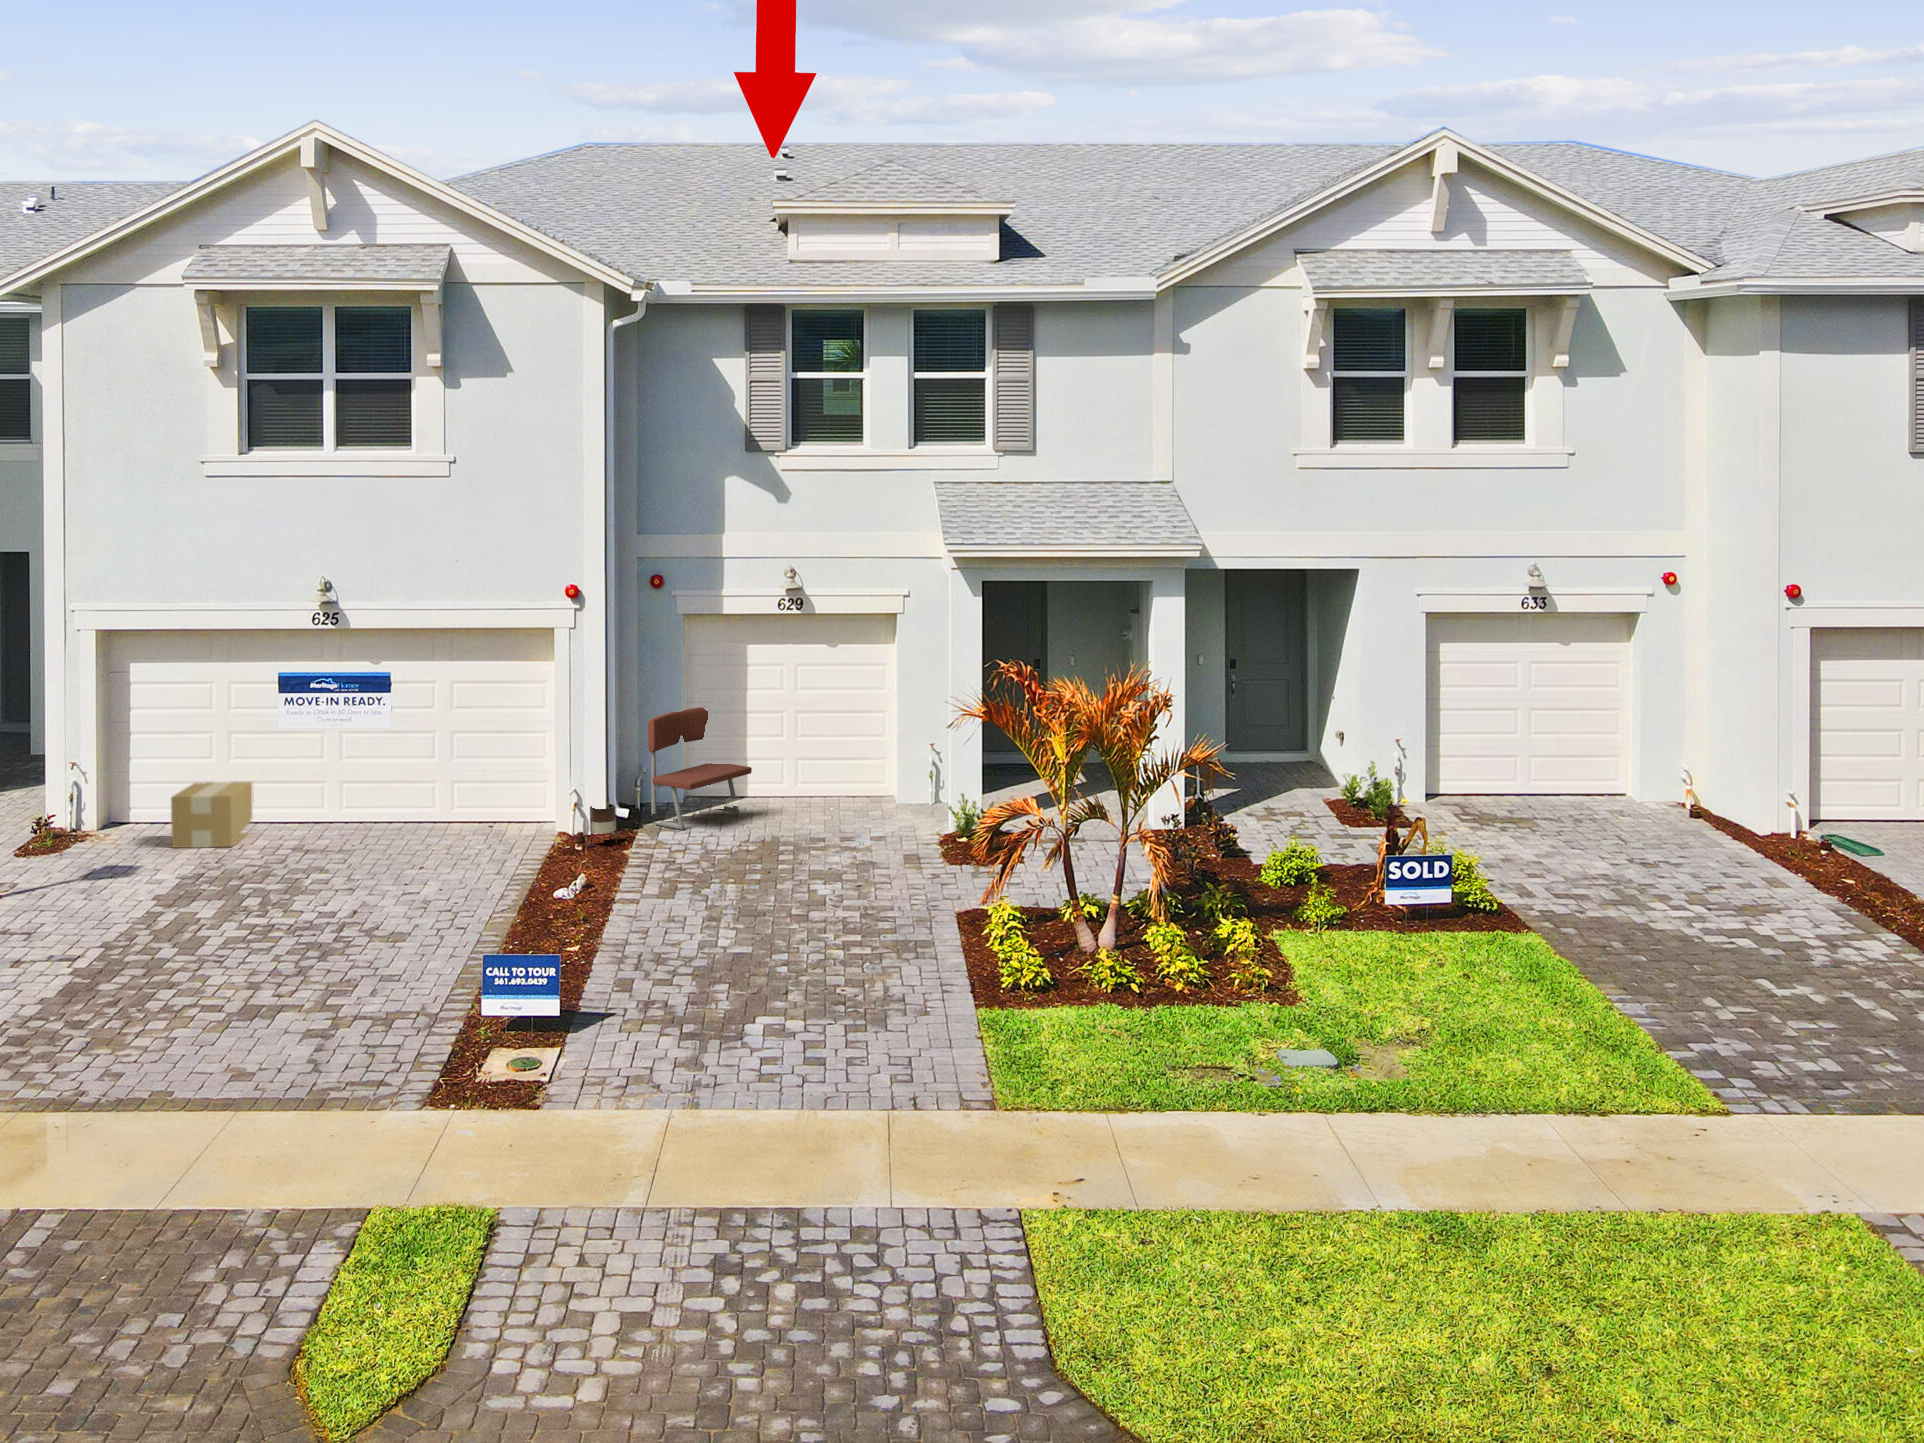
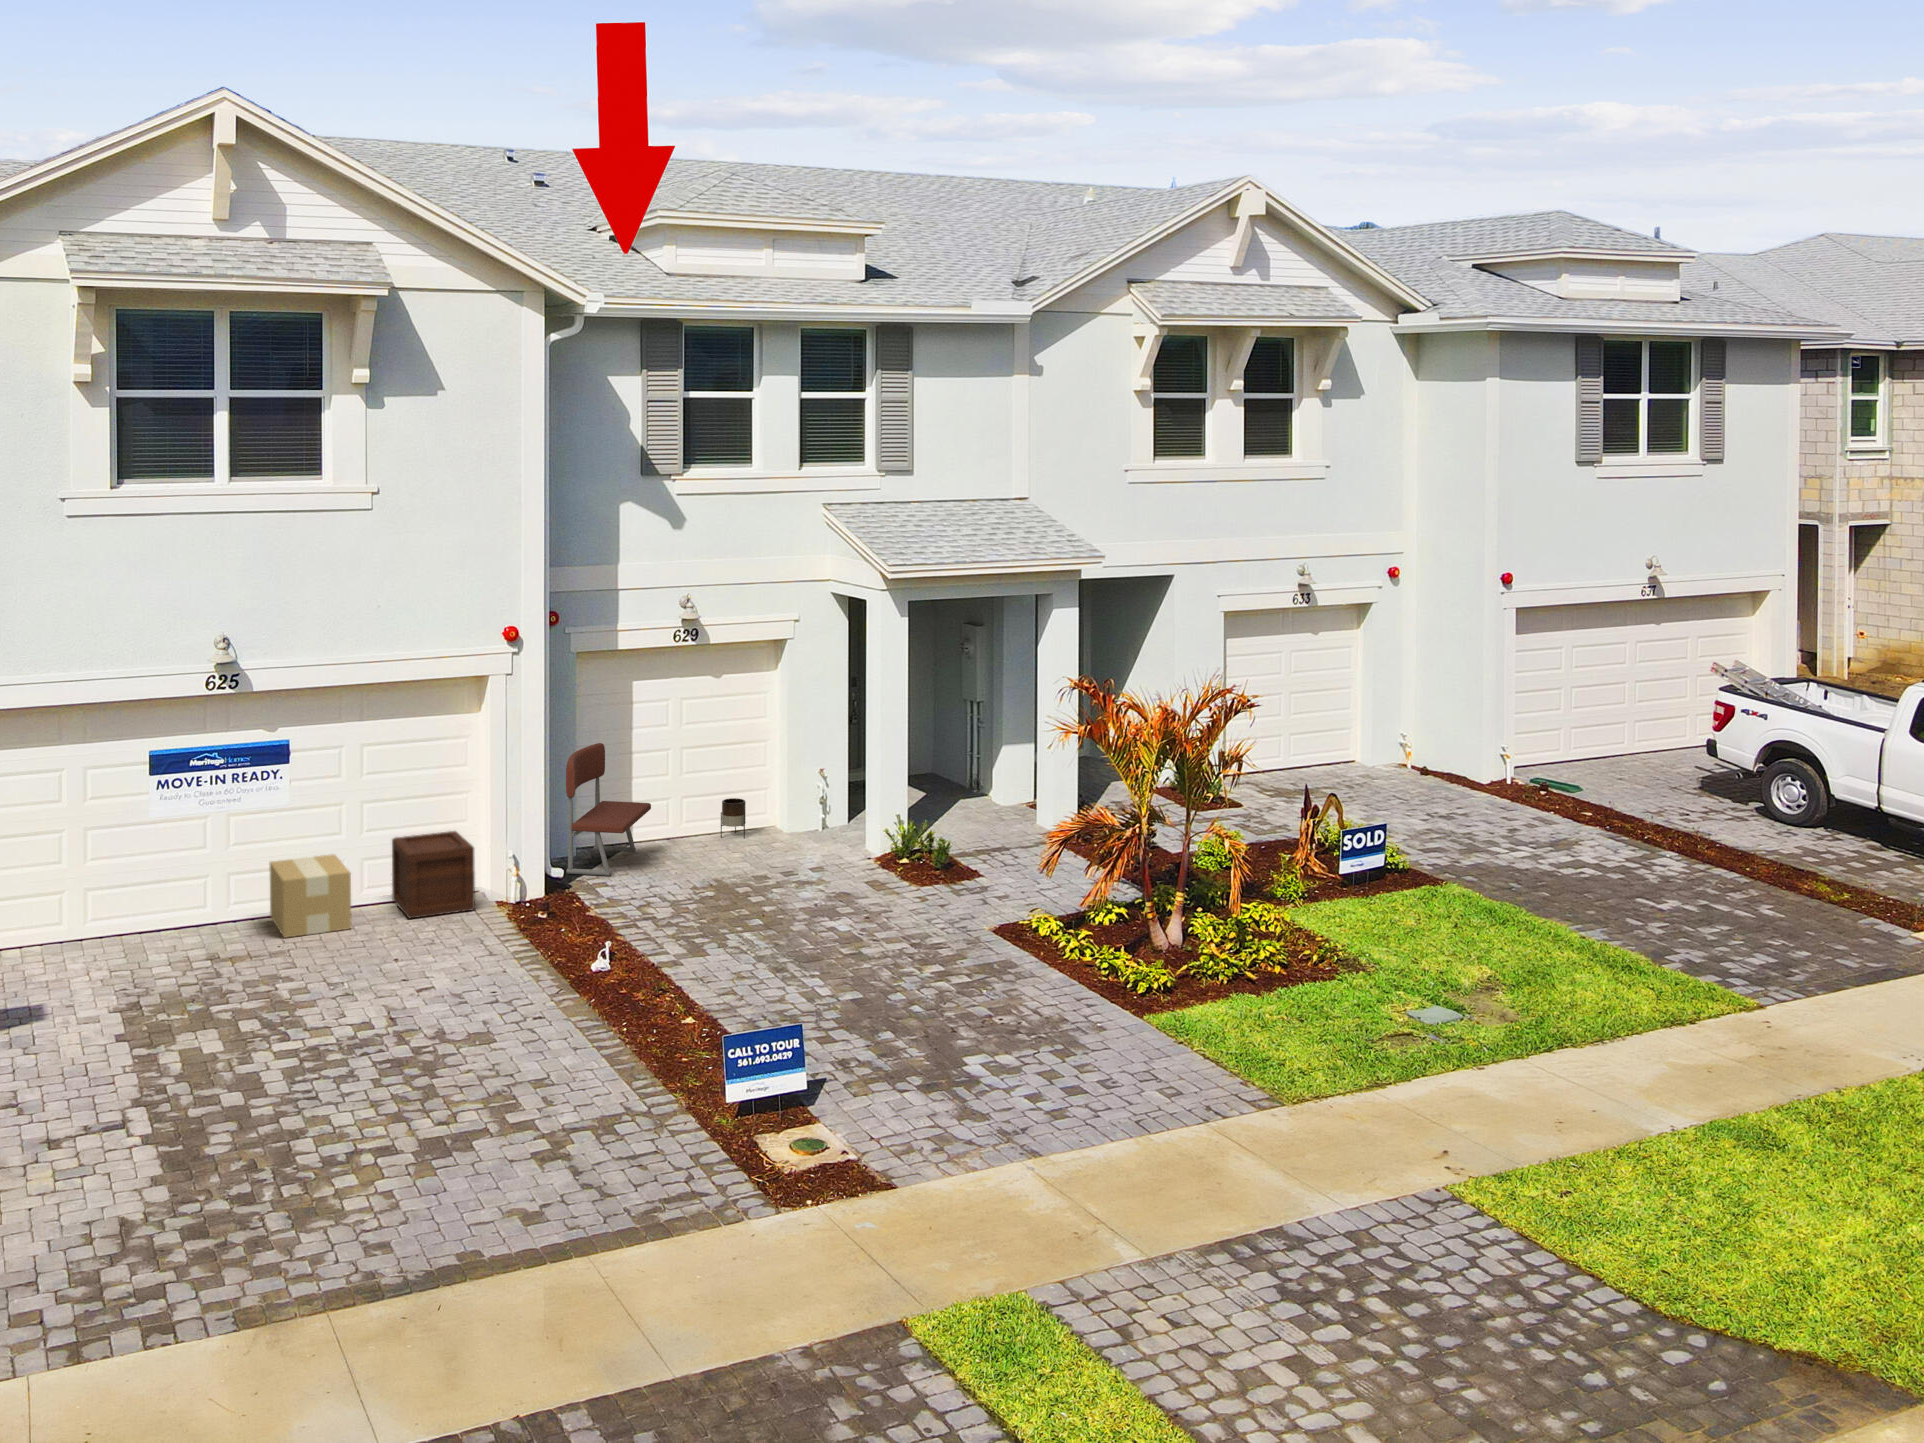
wooden crate: none [467,772,540,845] -> present [392,831,475,919]
cardboard box: present [171,781,254,848] -> present [270,854,351,938]
planter: present [590,804,617,846] -> present [721,798,746,838]

